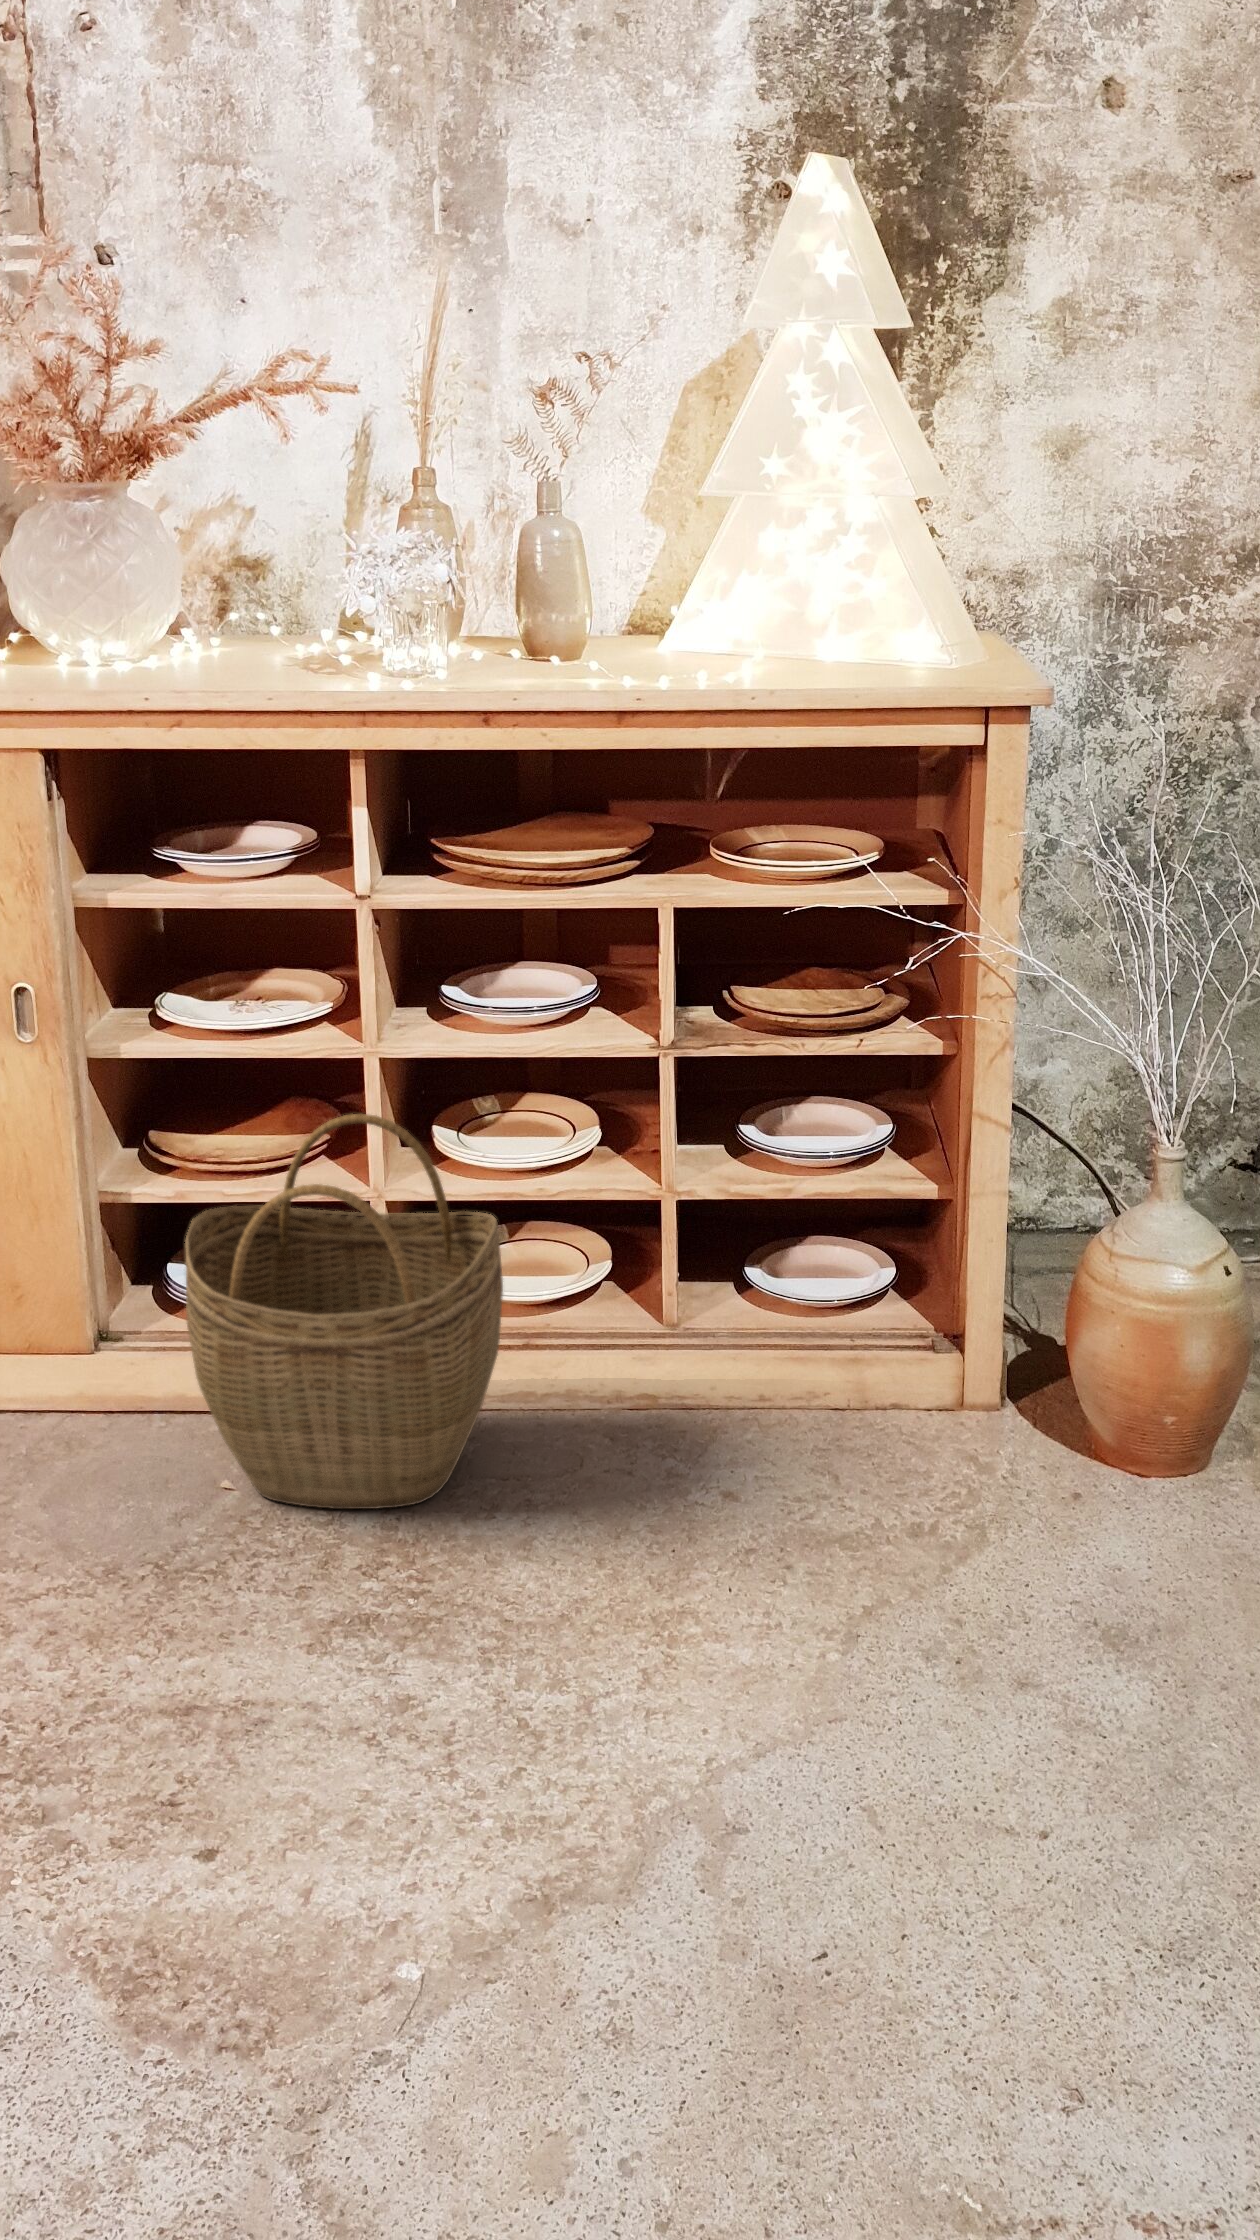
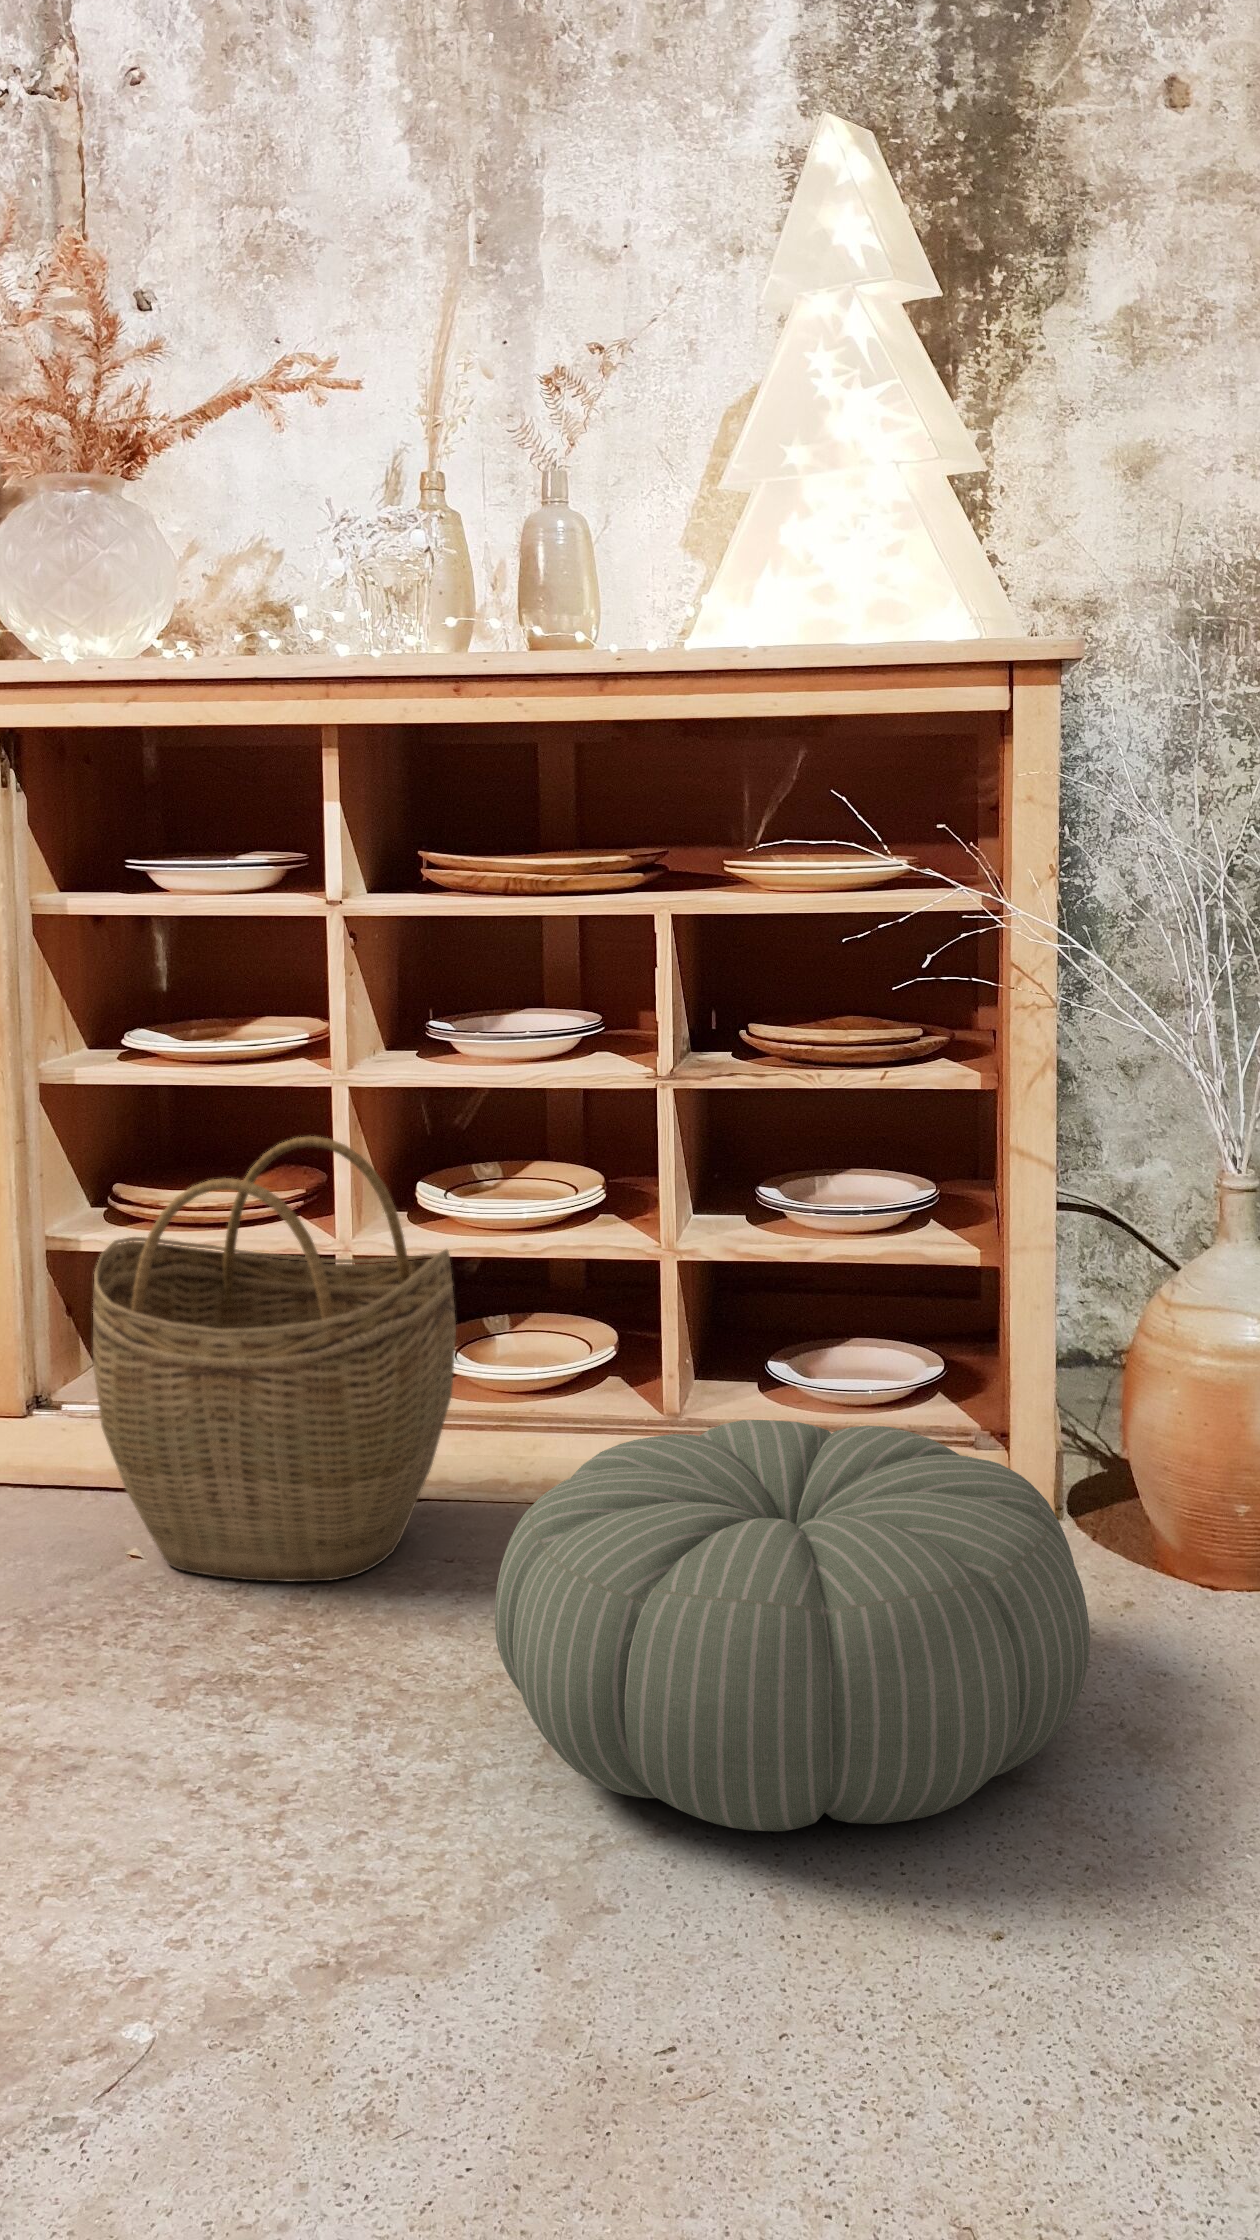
pouf: none [600,1375,1090,1755] -> present [495,1420,1090,1831]

